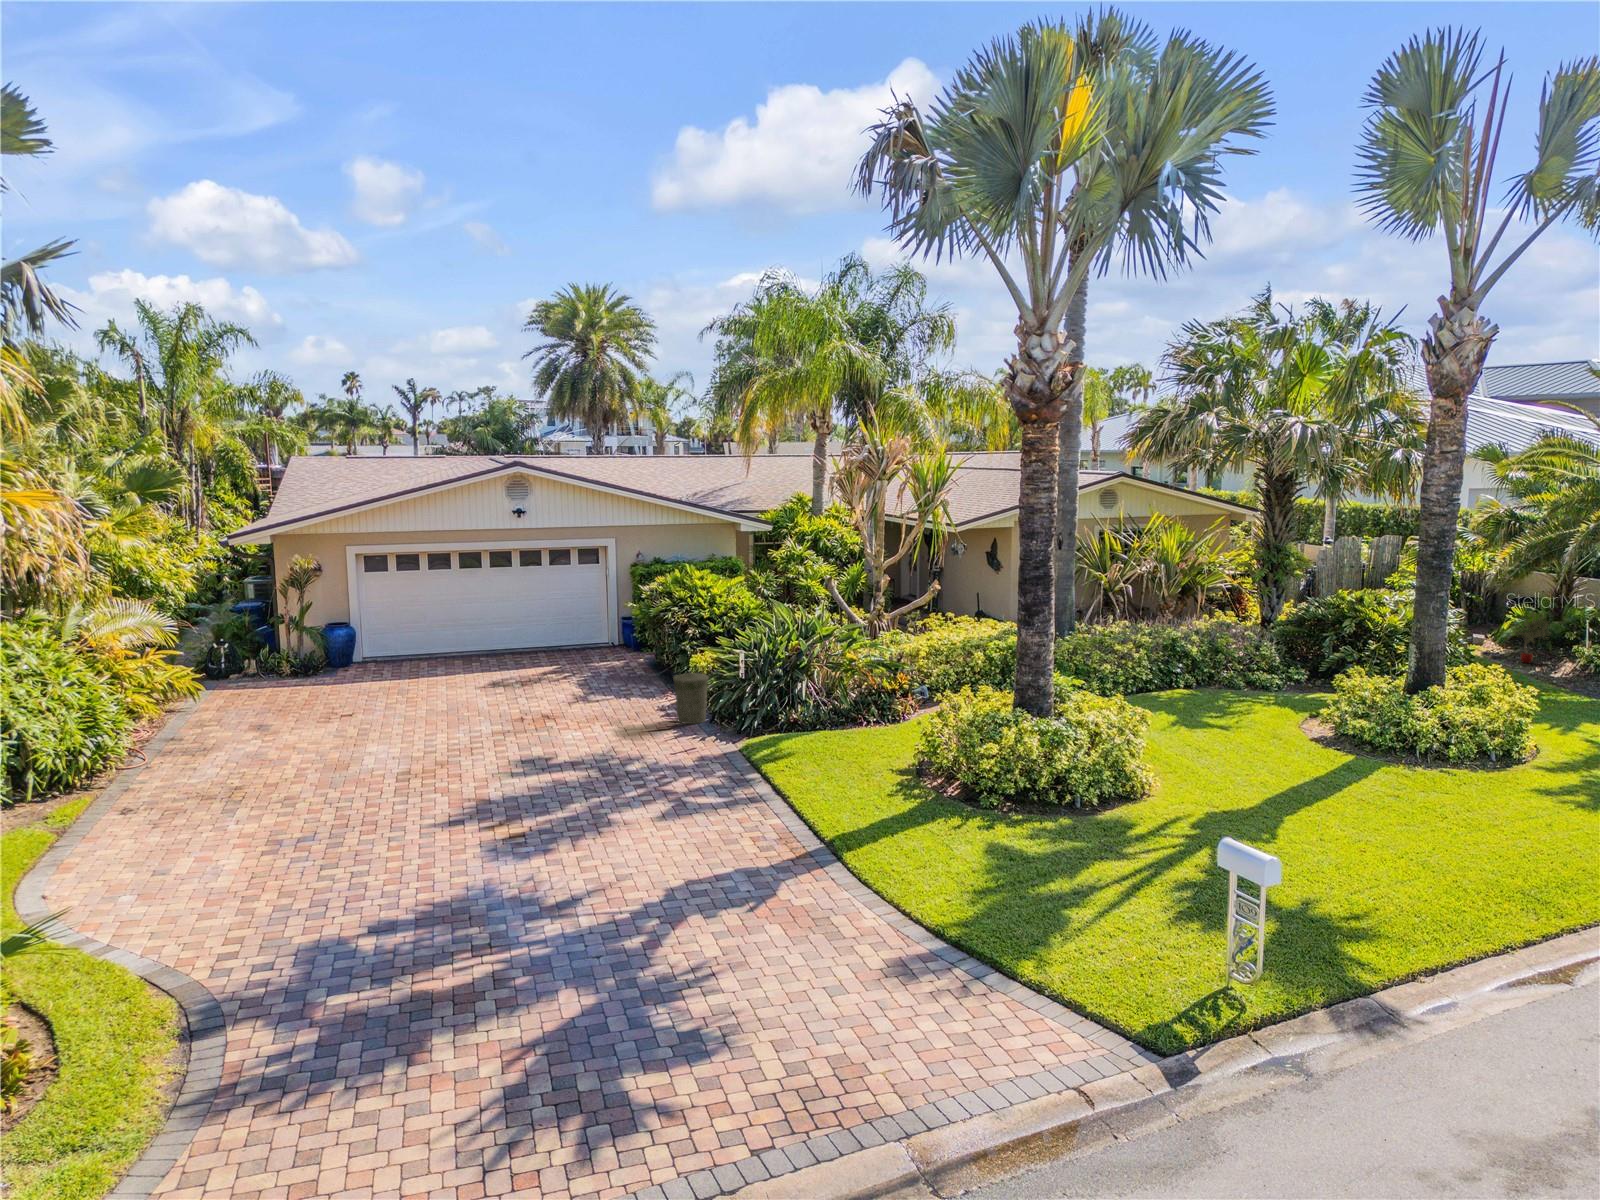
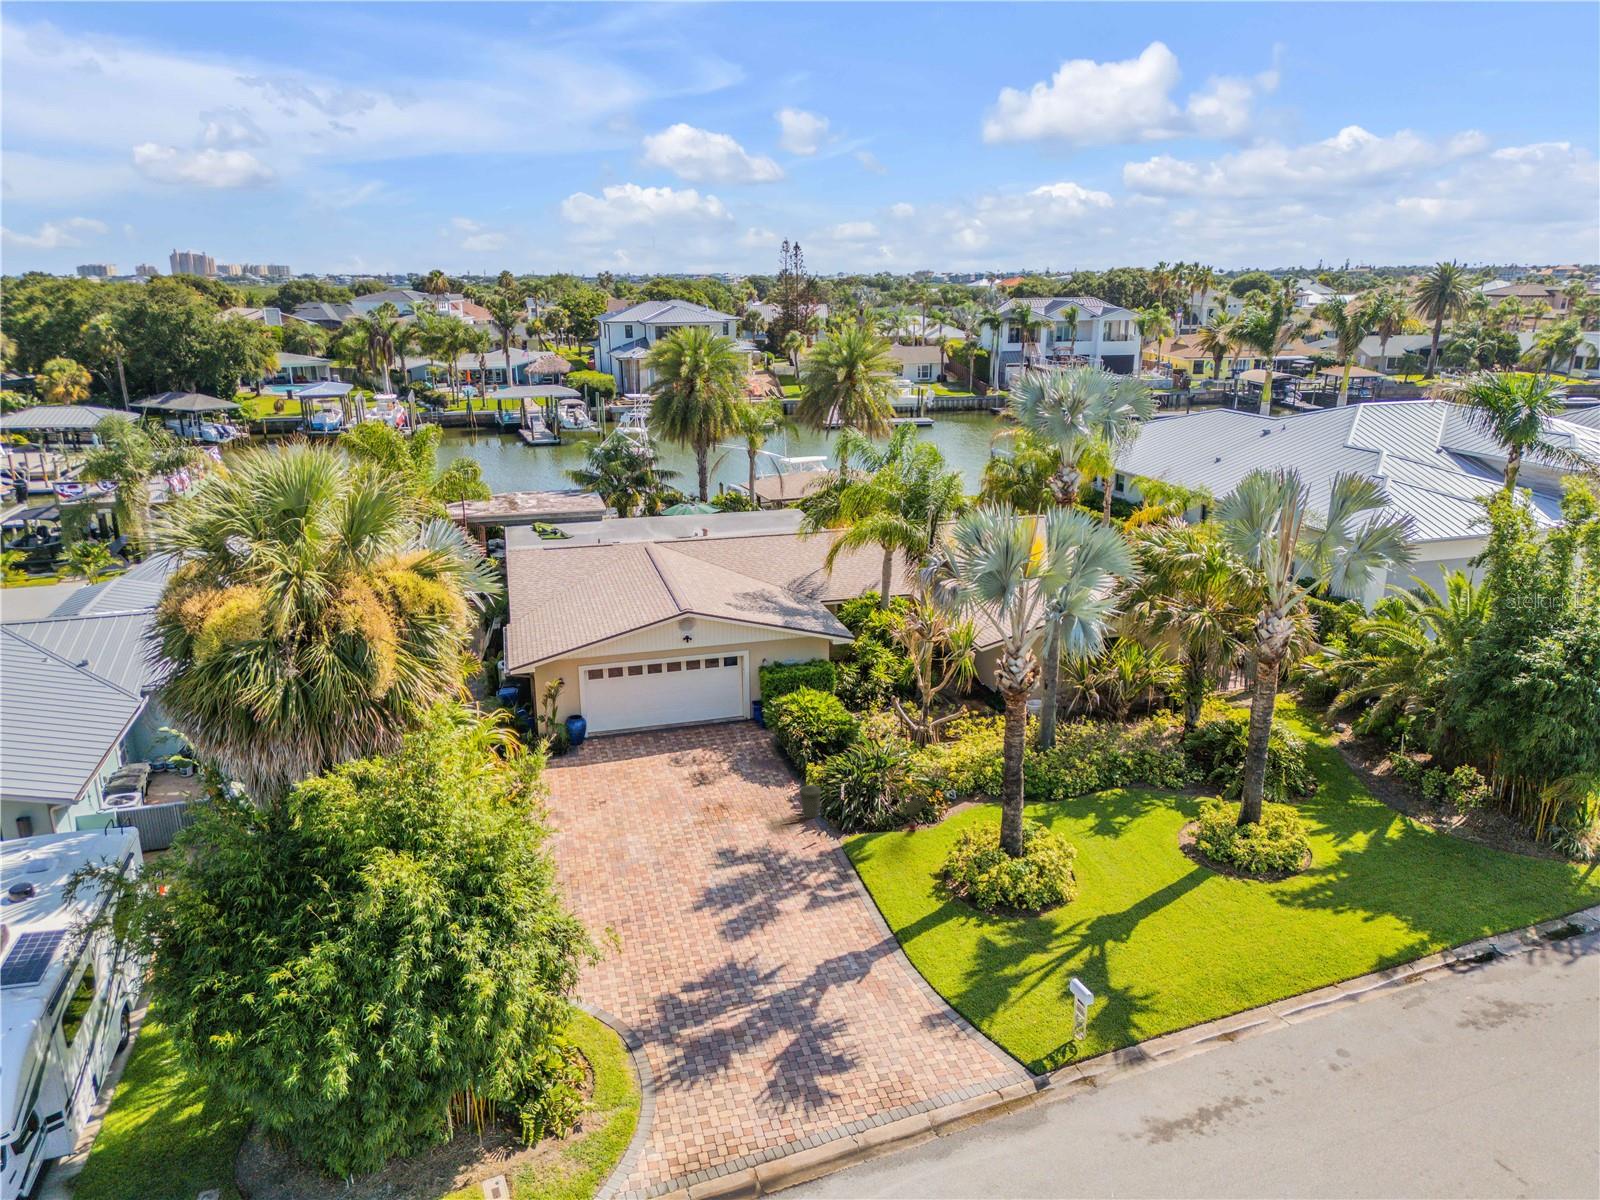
potted tree: present [1513,613,1549,663] -> present [900,794,926,831]

